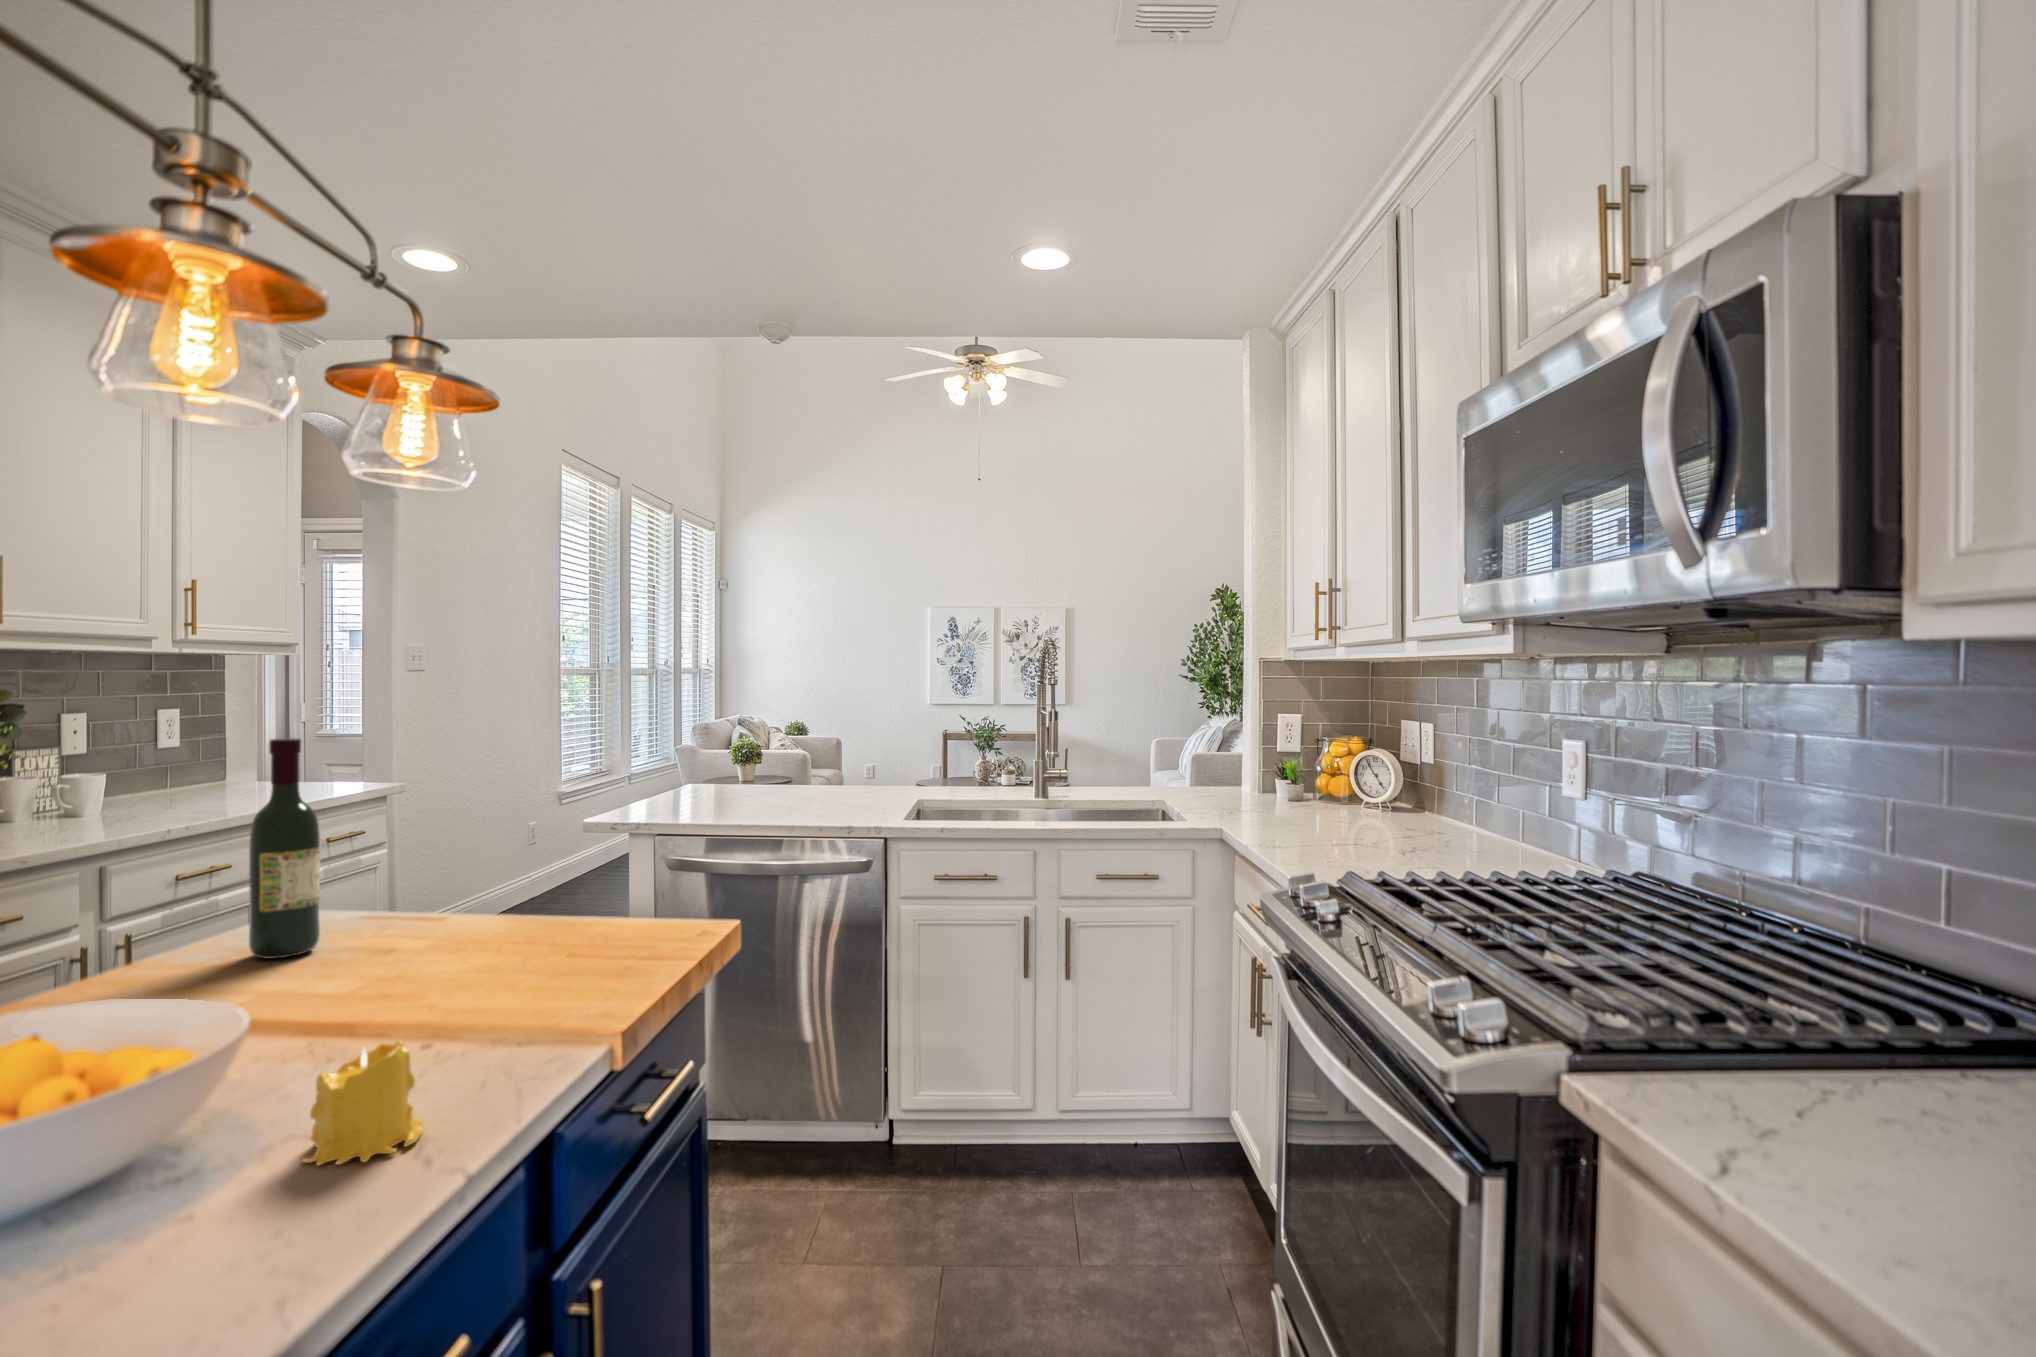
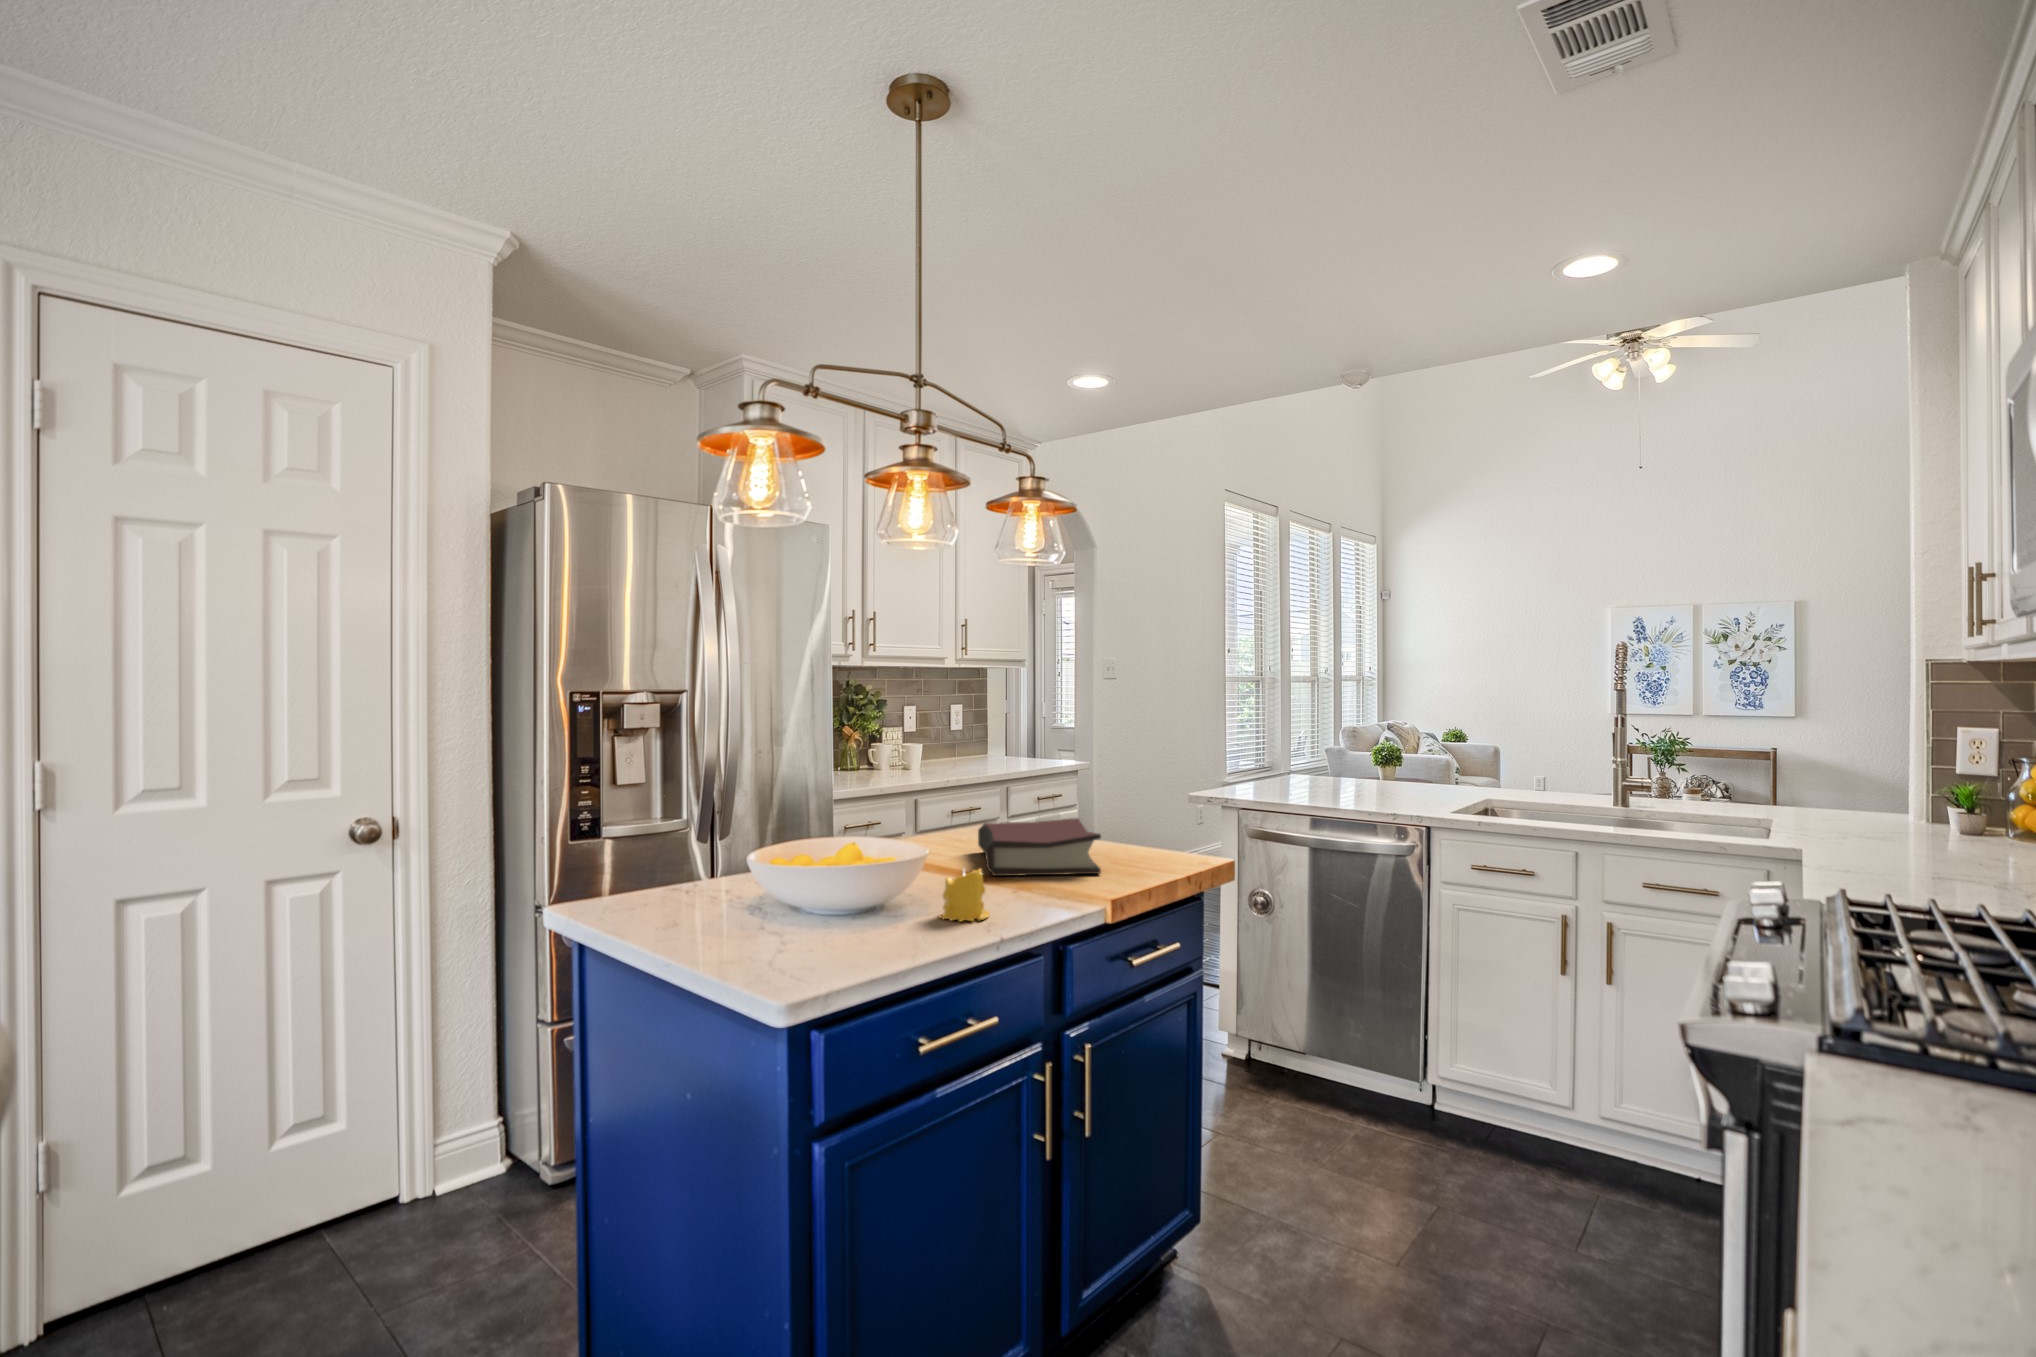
wine bottle: present [249,738,320,959] -> none [957,718,990,844]
hardback book: none [305,889,572,1023] -> present [978,818,1101,876]

